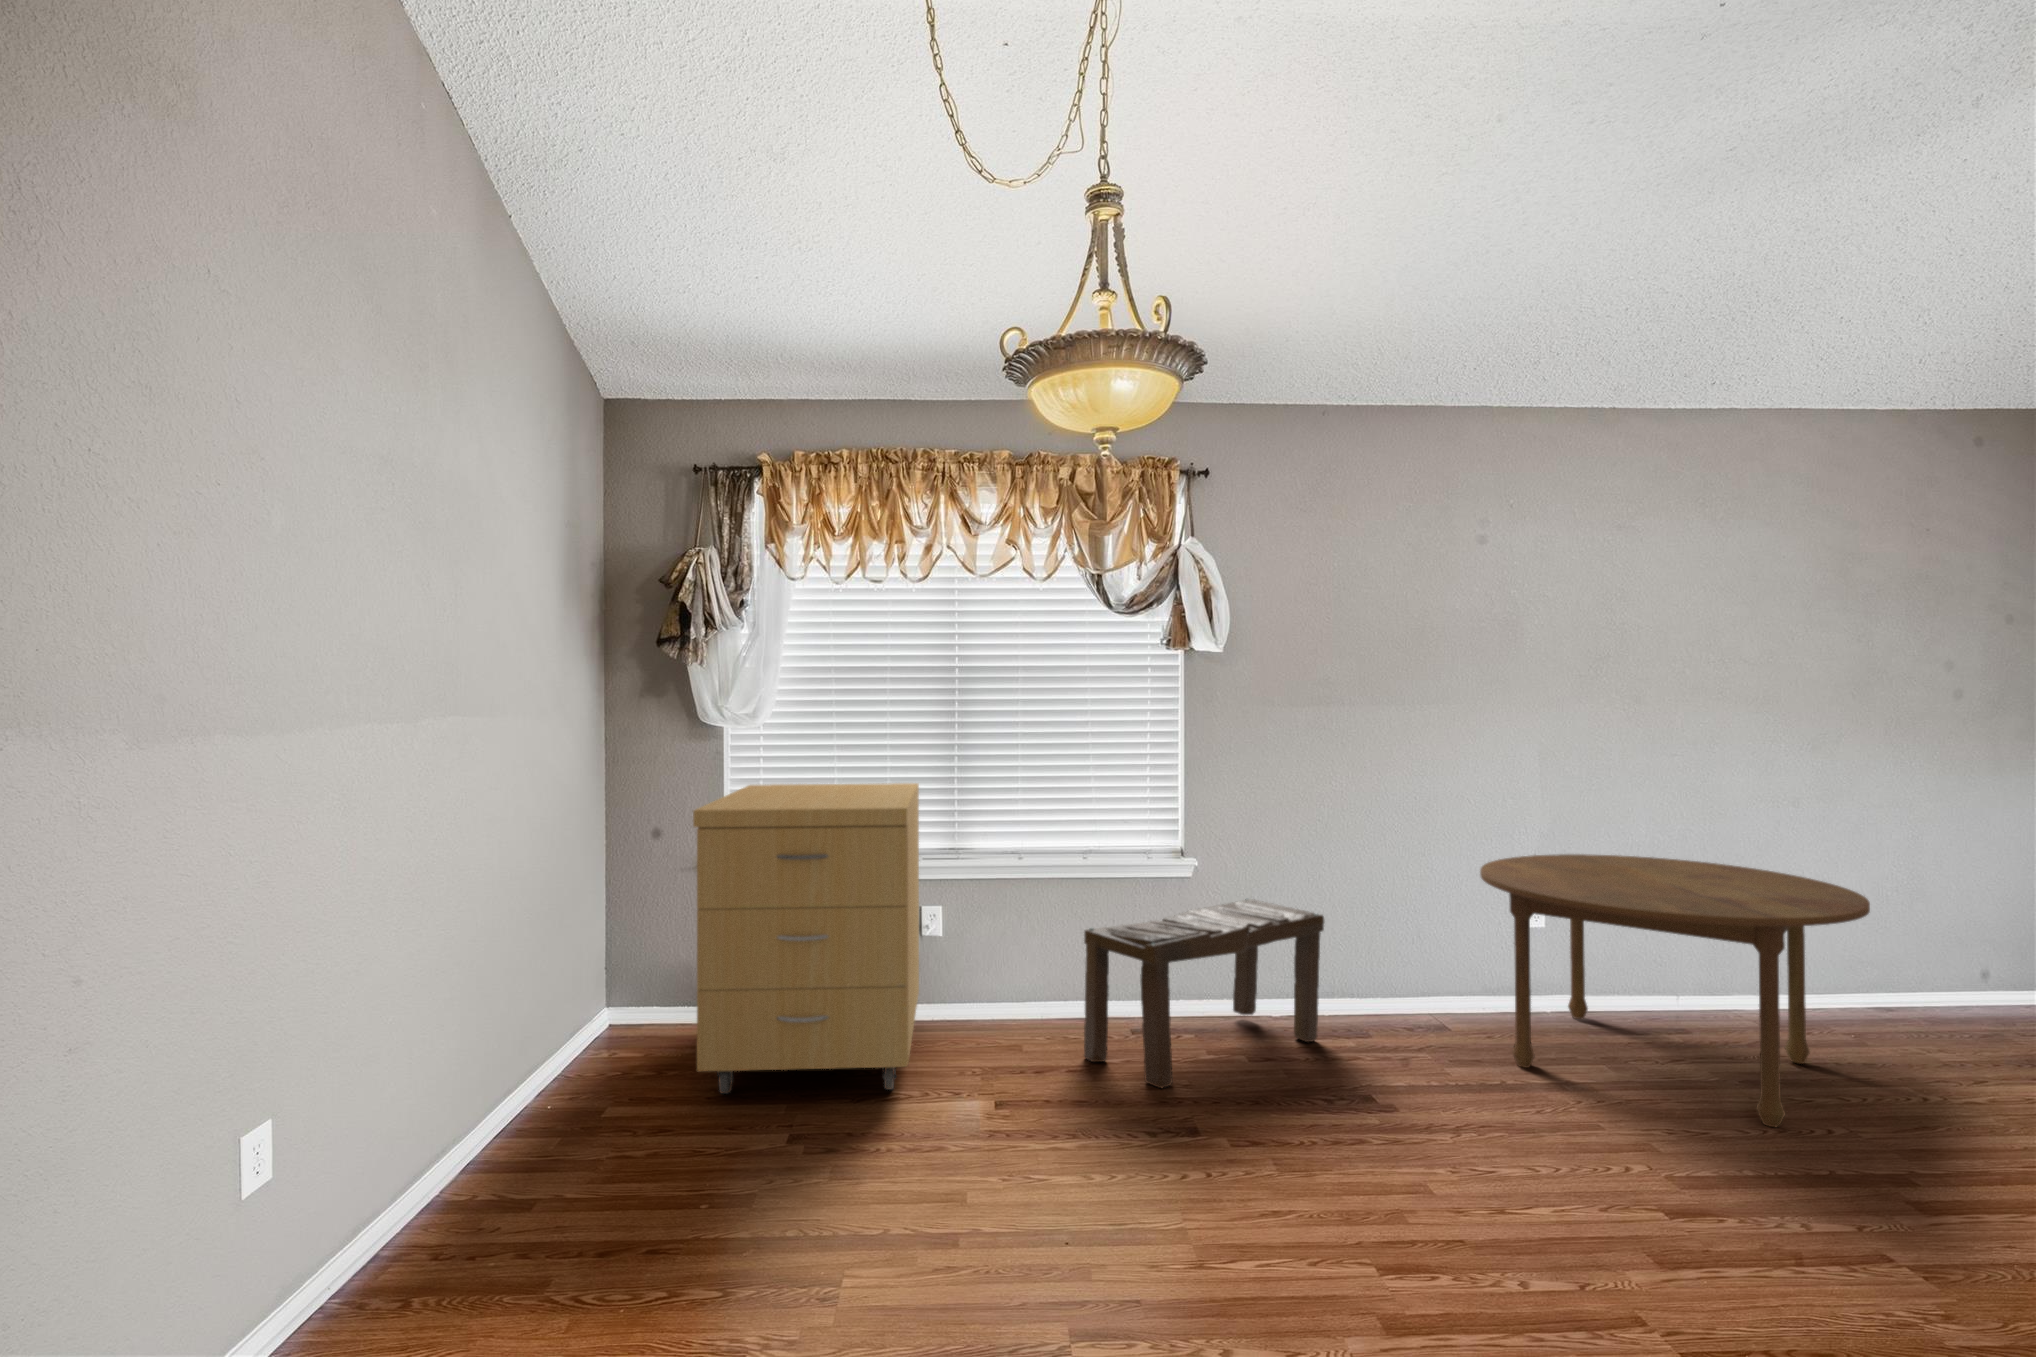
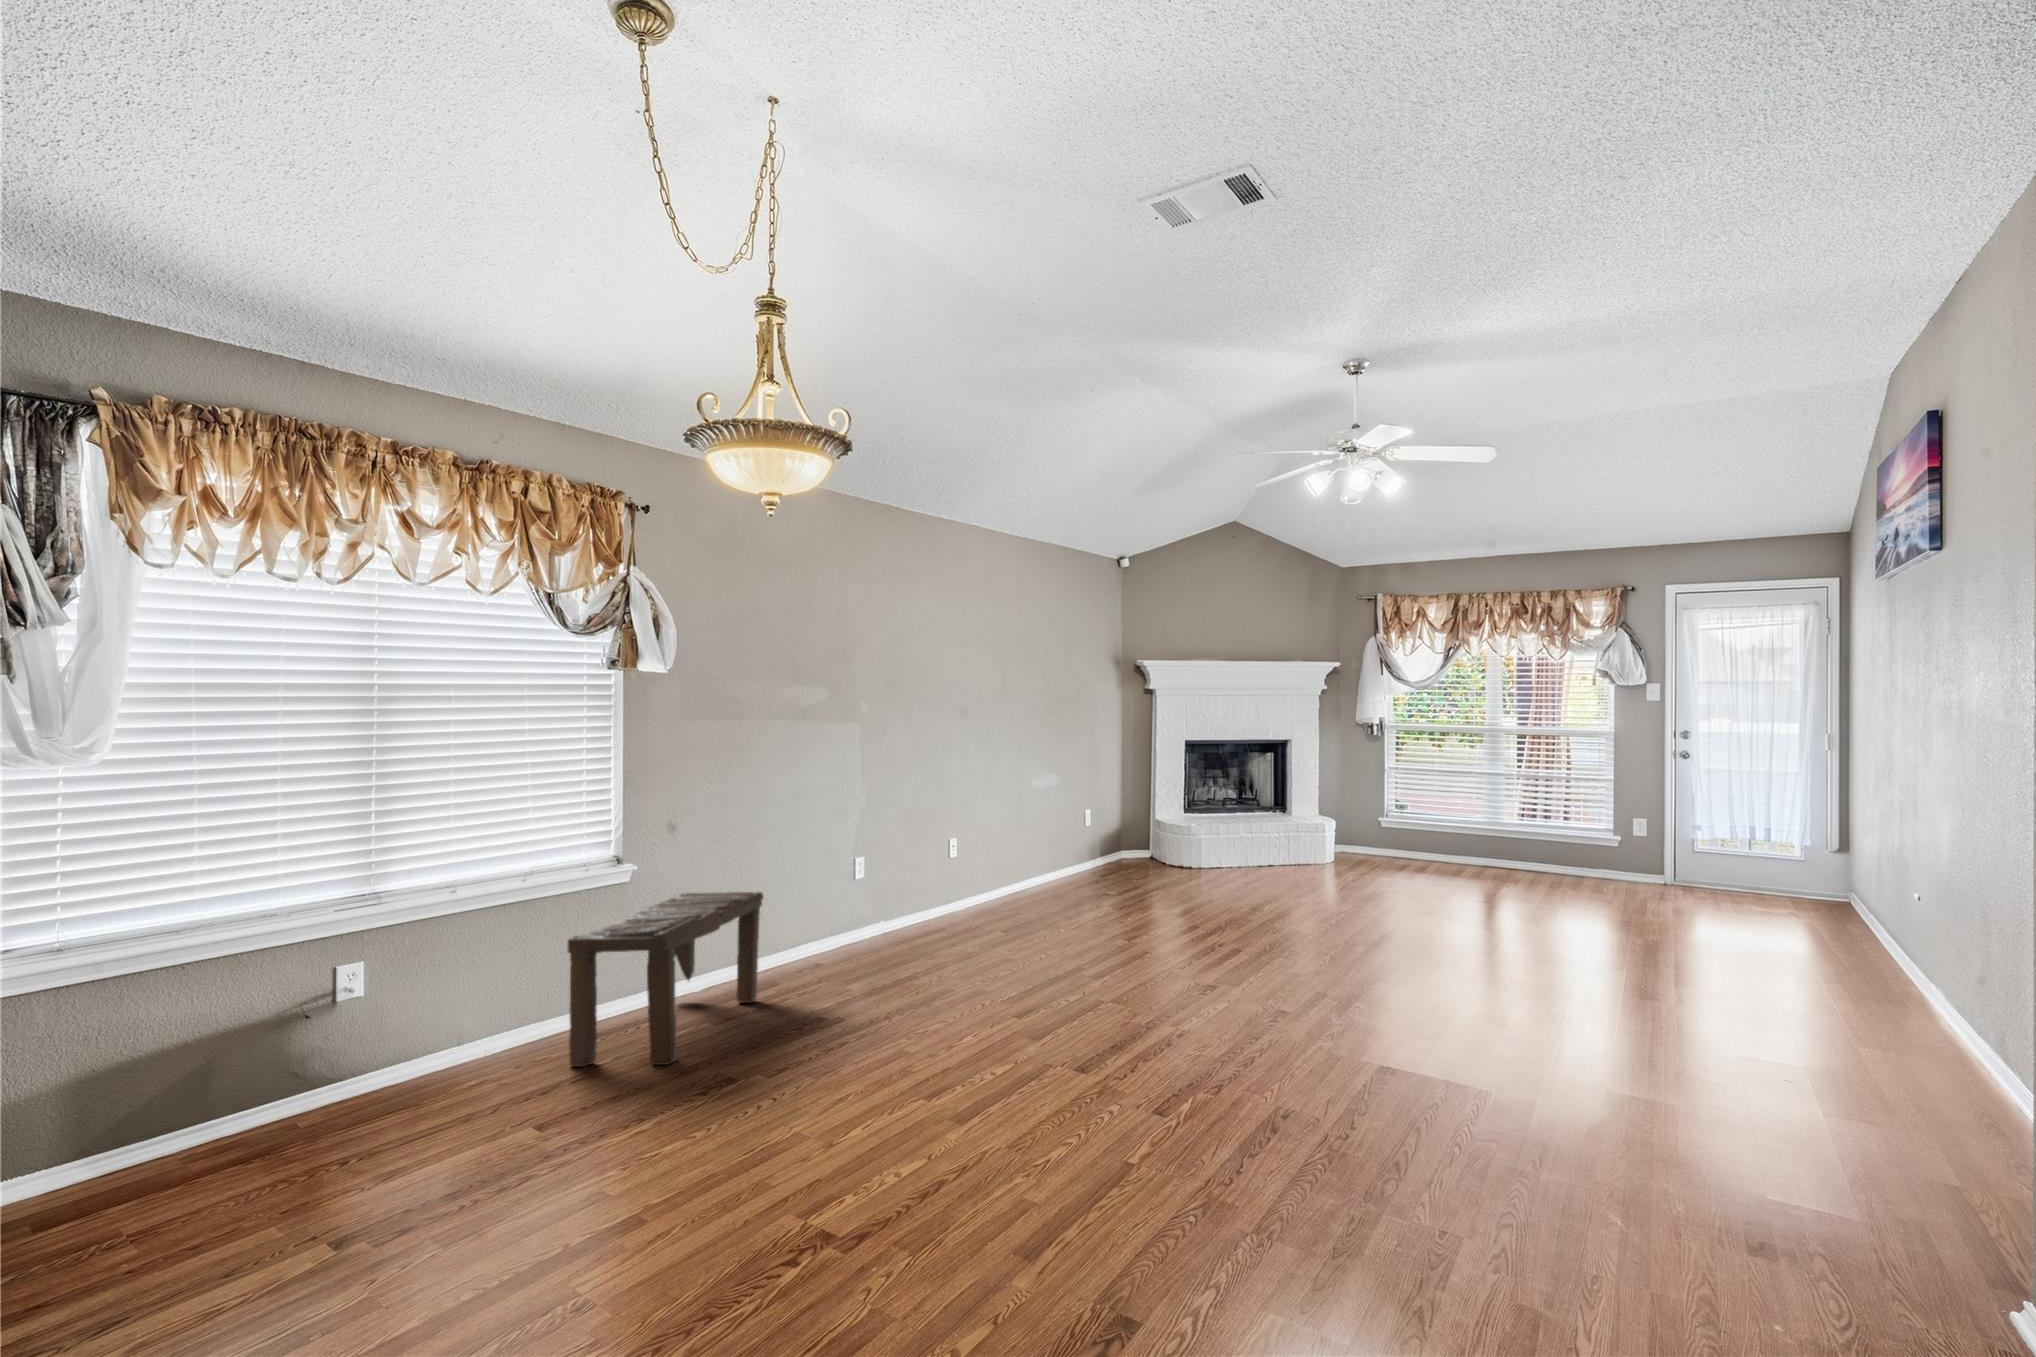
storage cabinet: present [693,783,919,1094] -> none [44,814,424,1241]
dining table: present [1480,854,1870,1127] -> none [858,821,1076,979]

